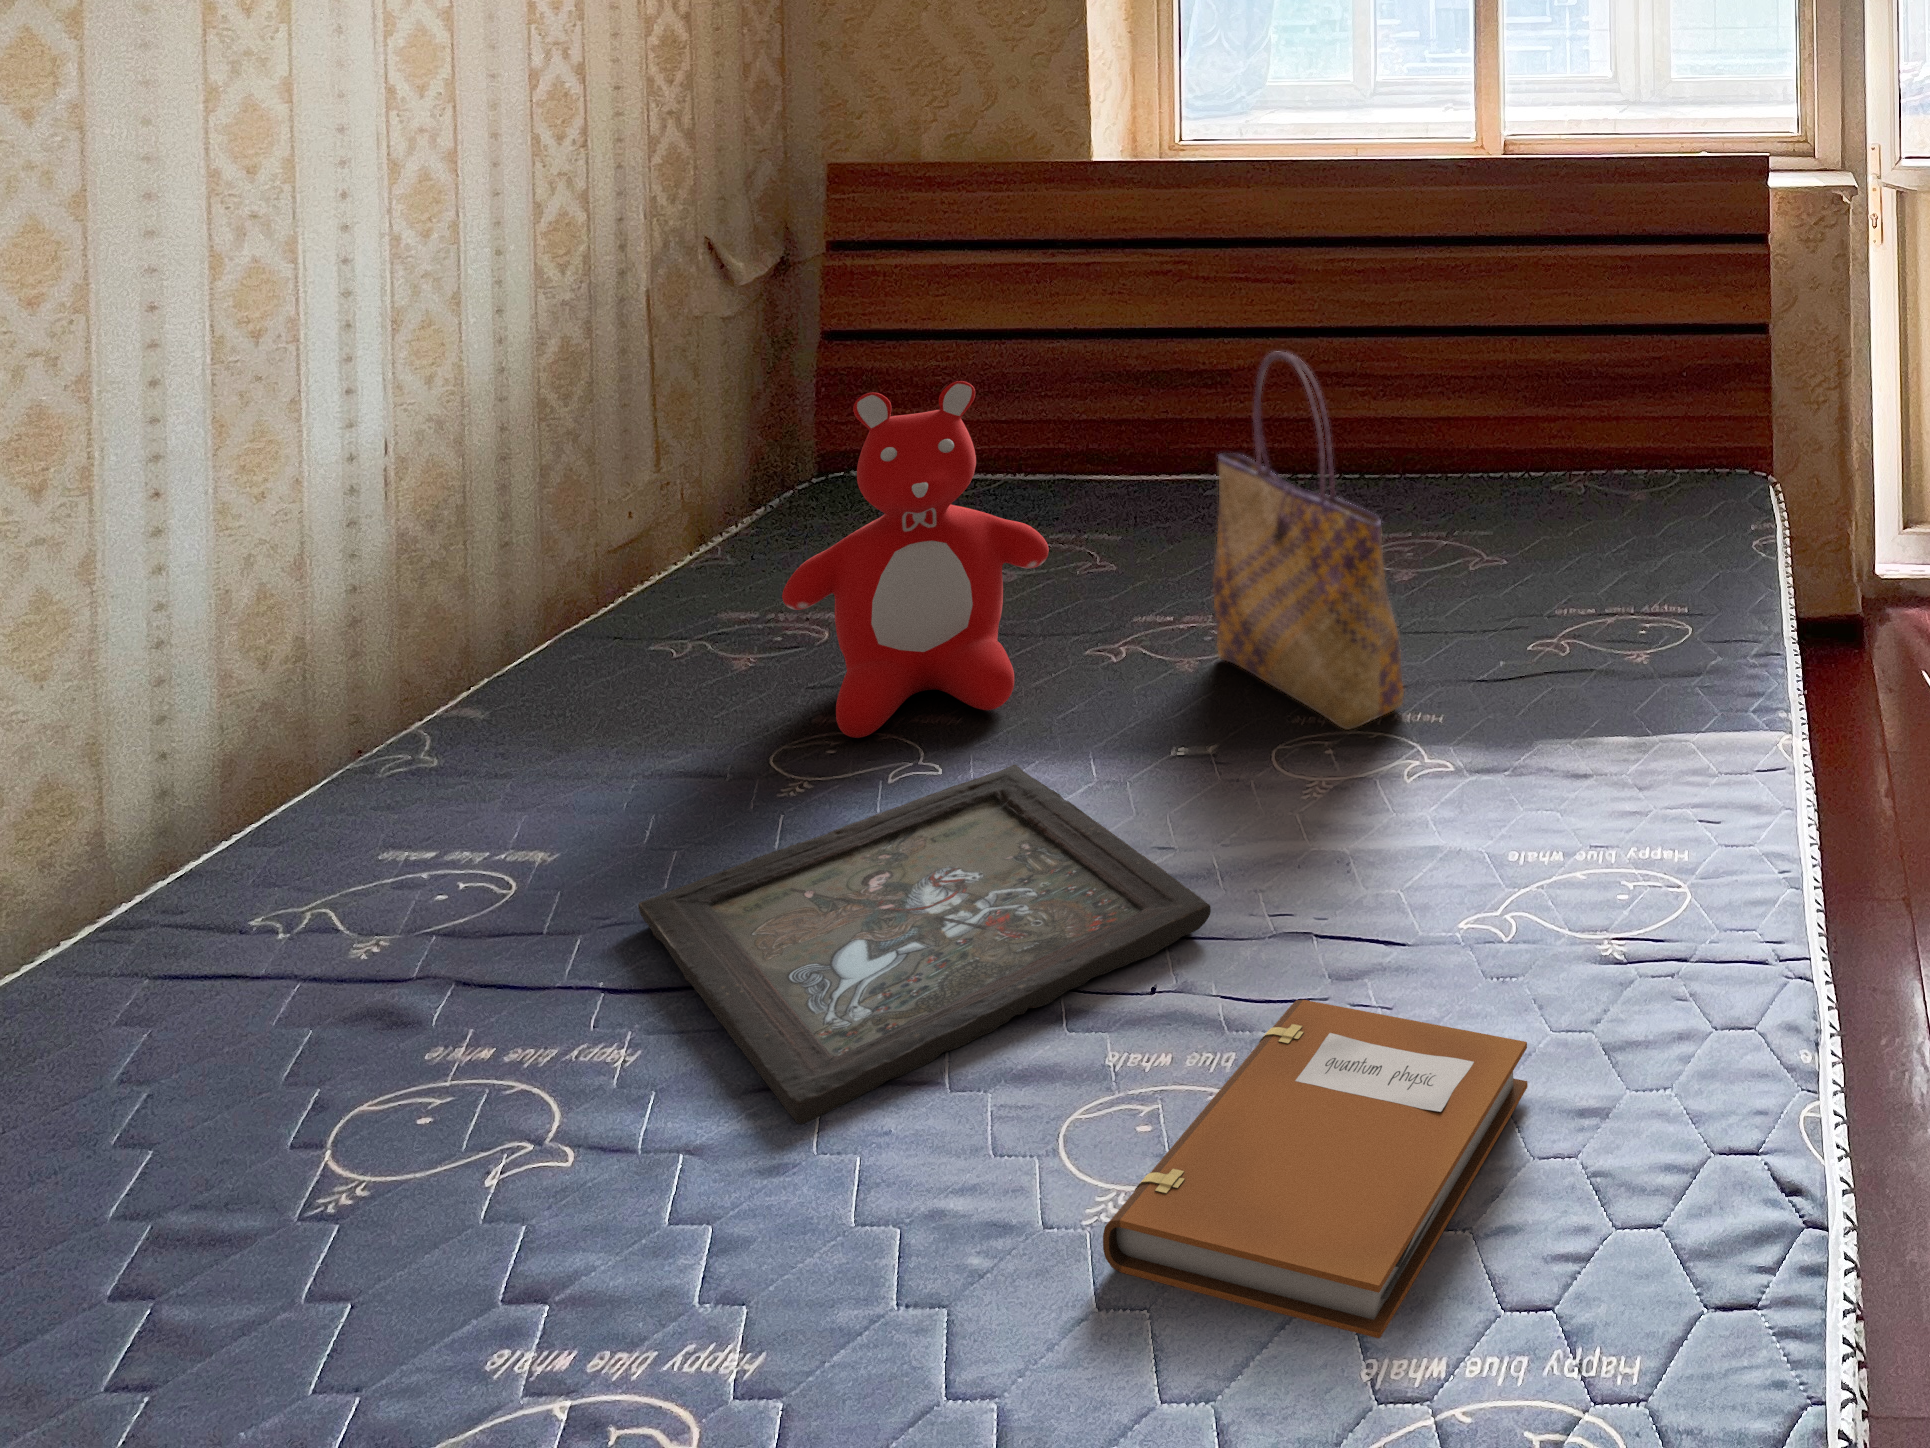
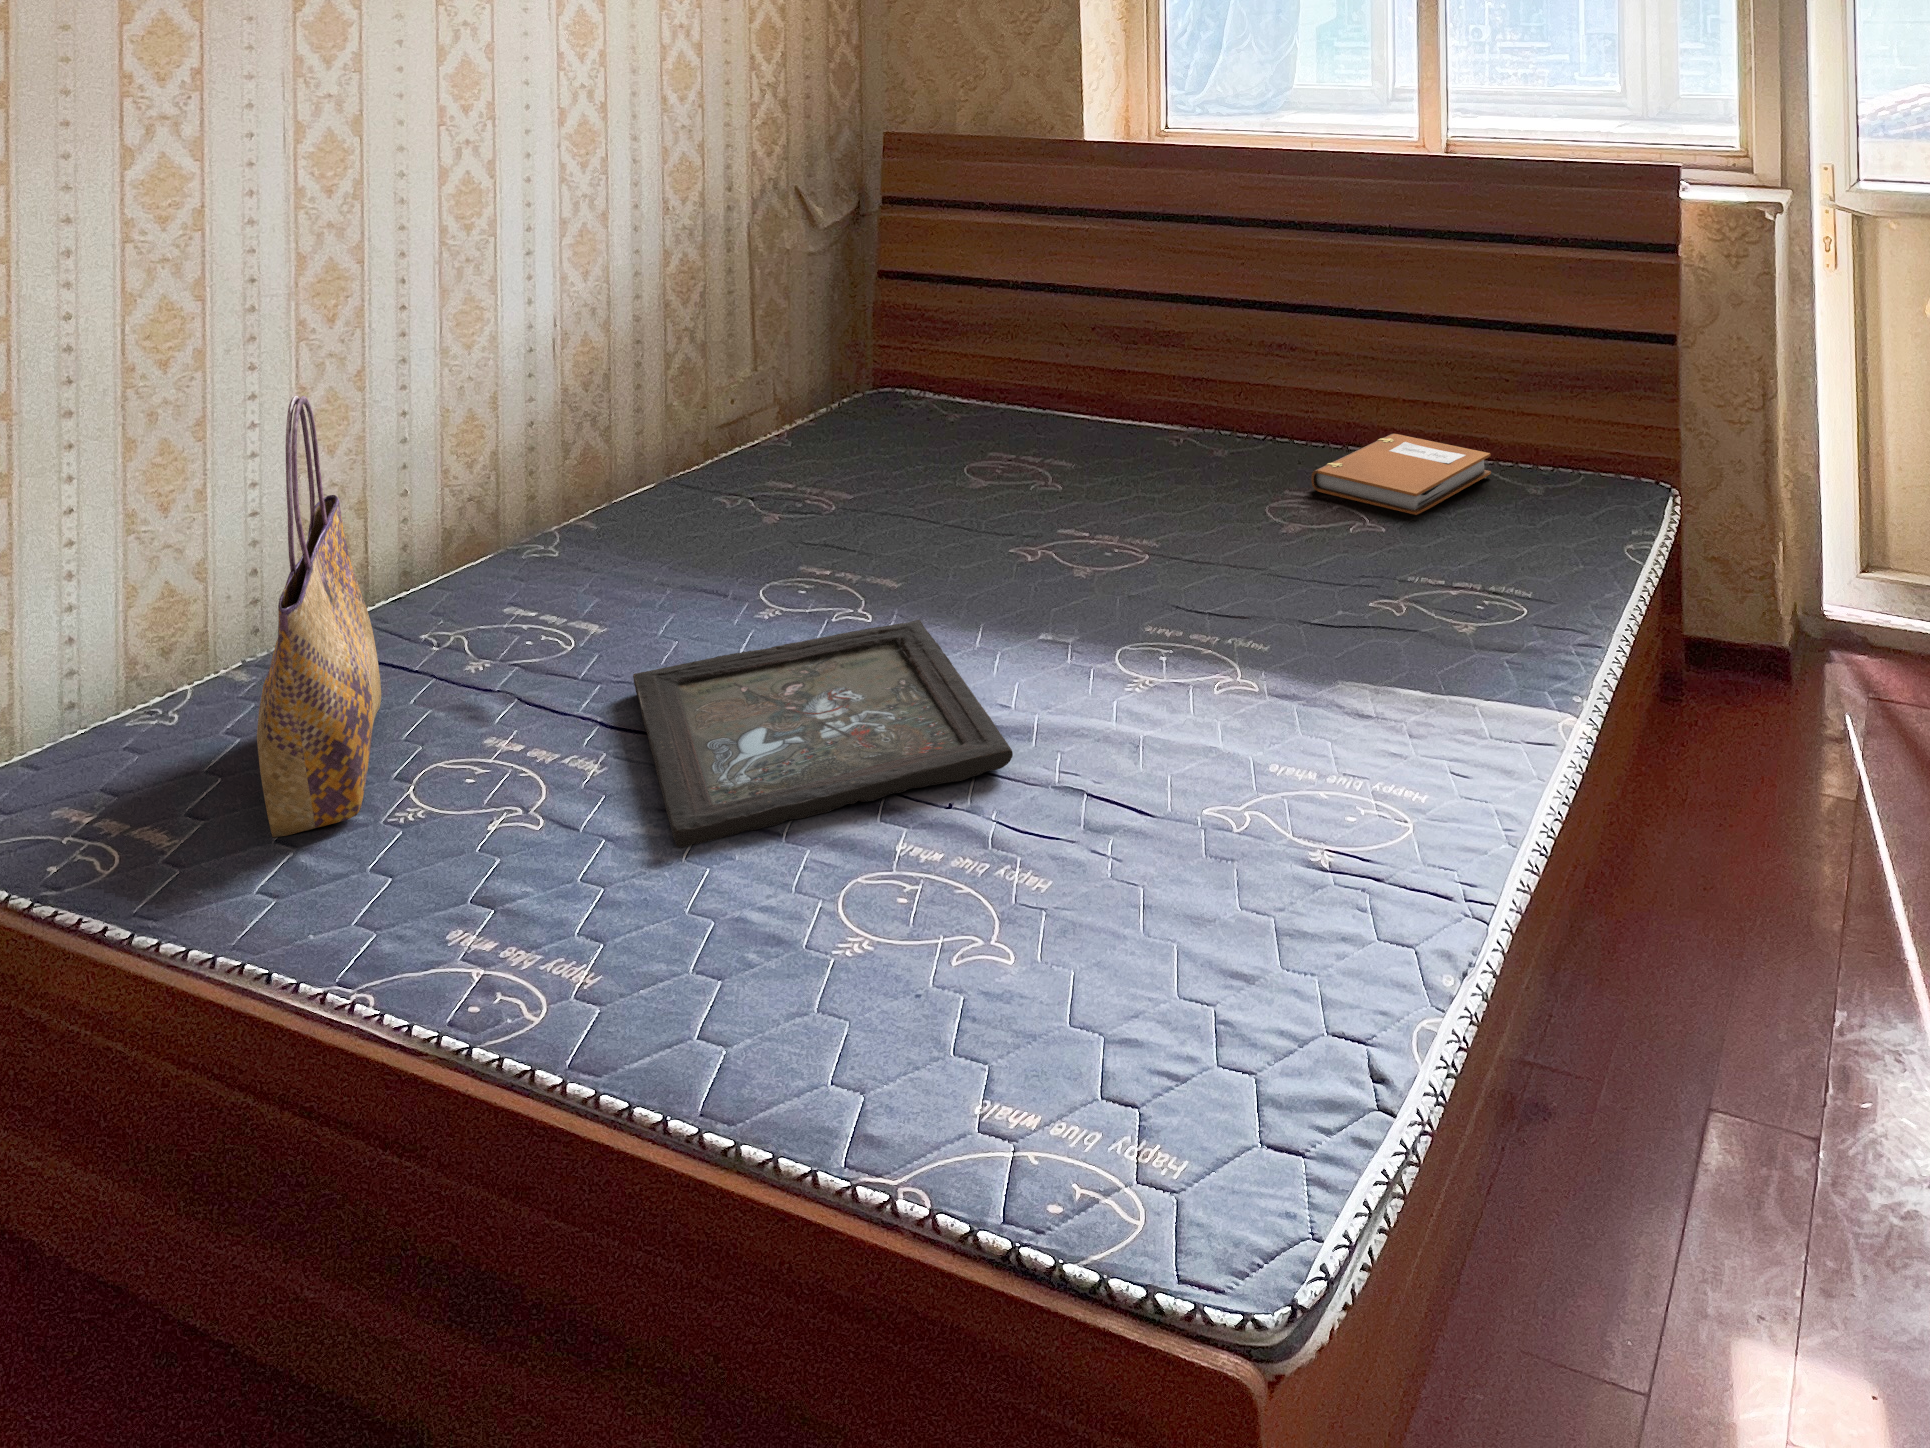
tote bag: present [1213,352,1404,730] -> present [257,396,381,837]
teddy bear: present [782,381,1049,738] -> none [787,307,988,583]
notebook: present [1103,1000,1528,1338] -> present [1311,434,1491,515]

